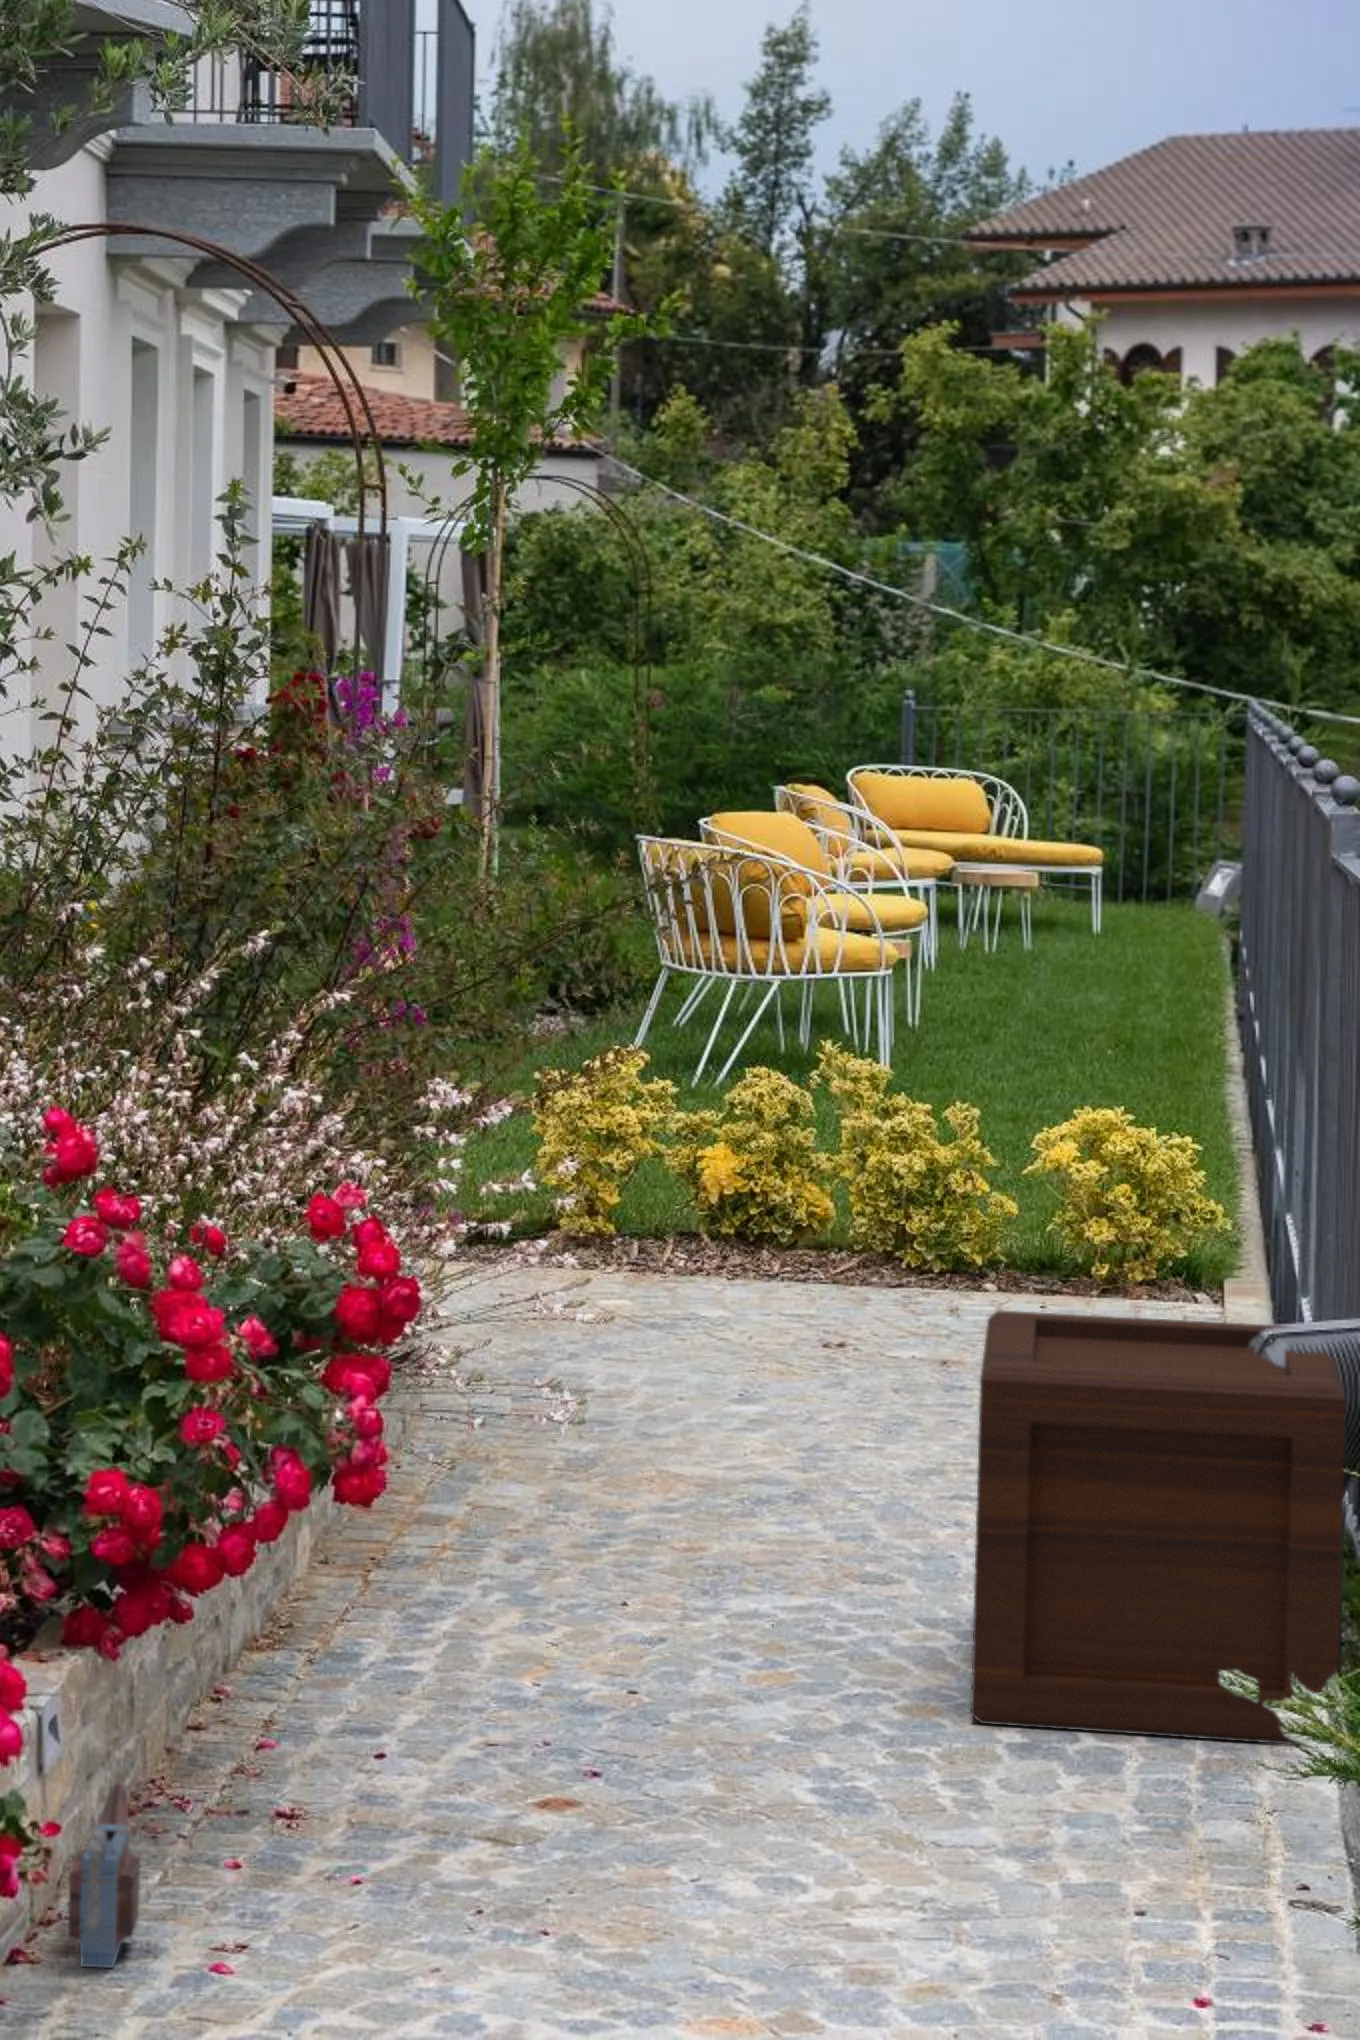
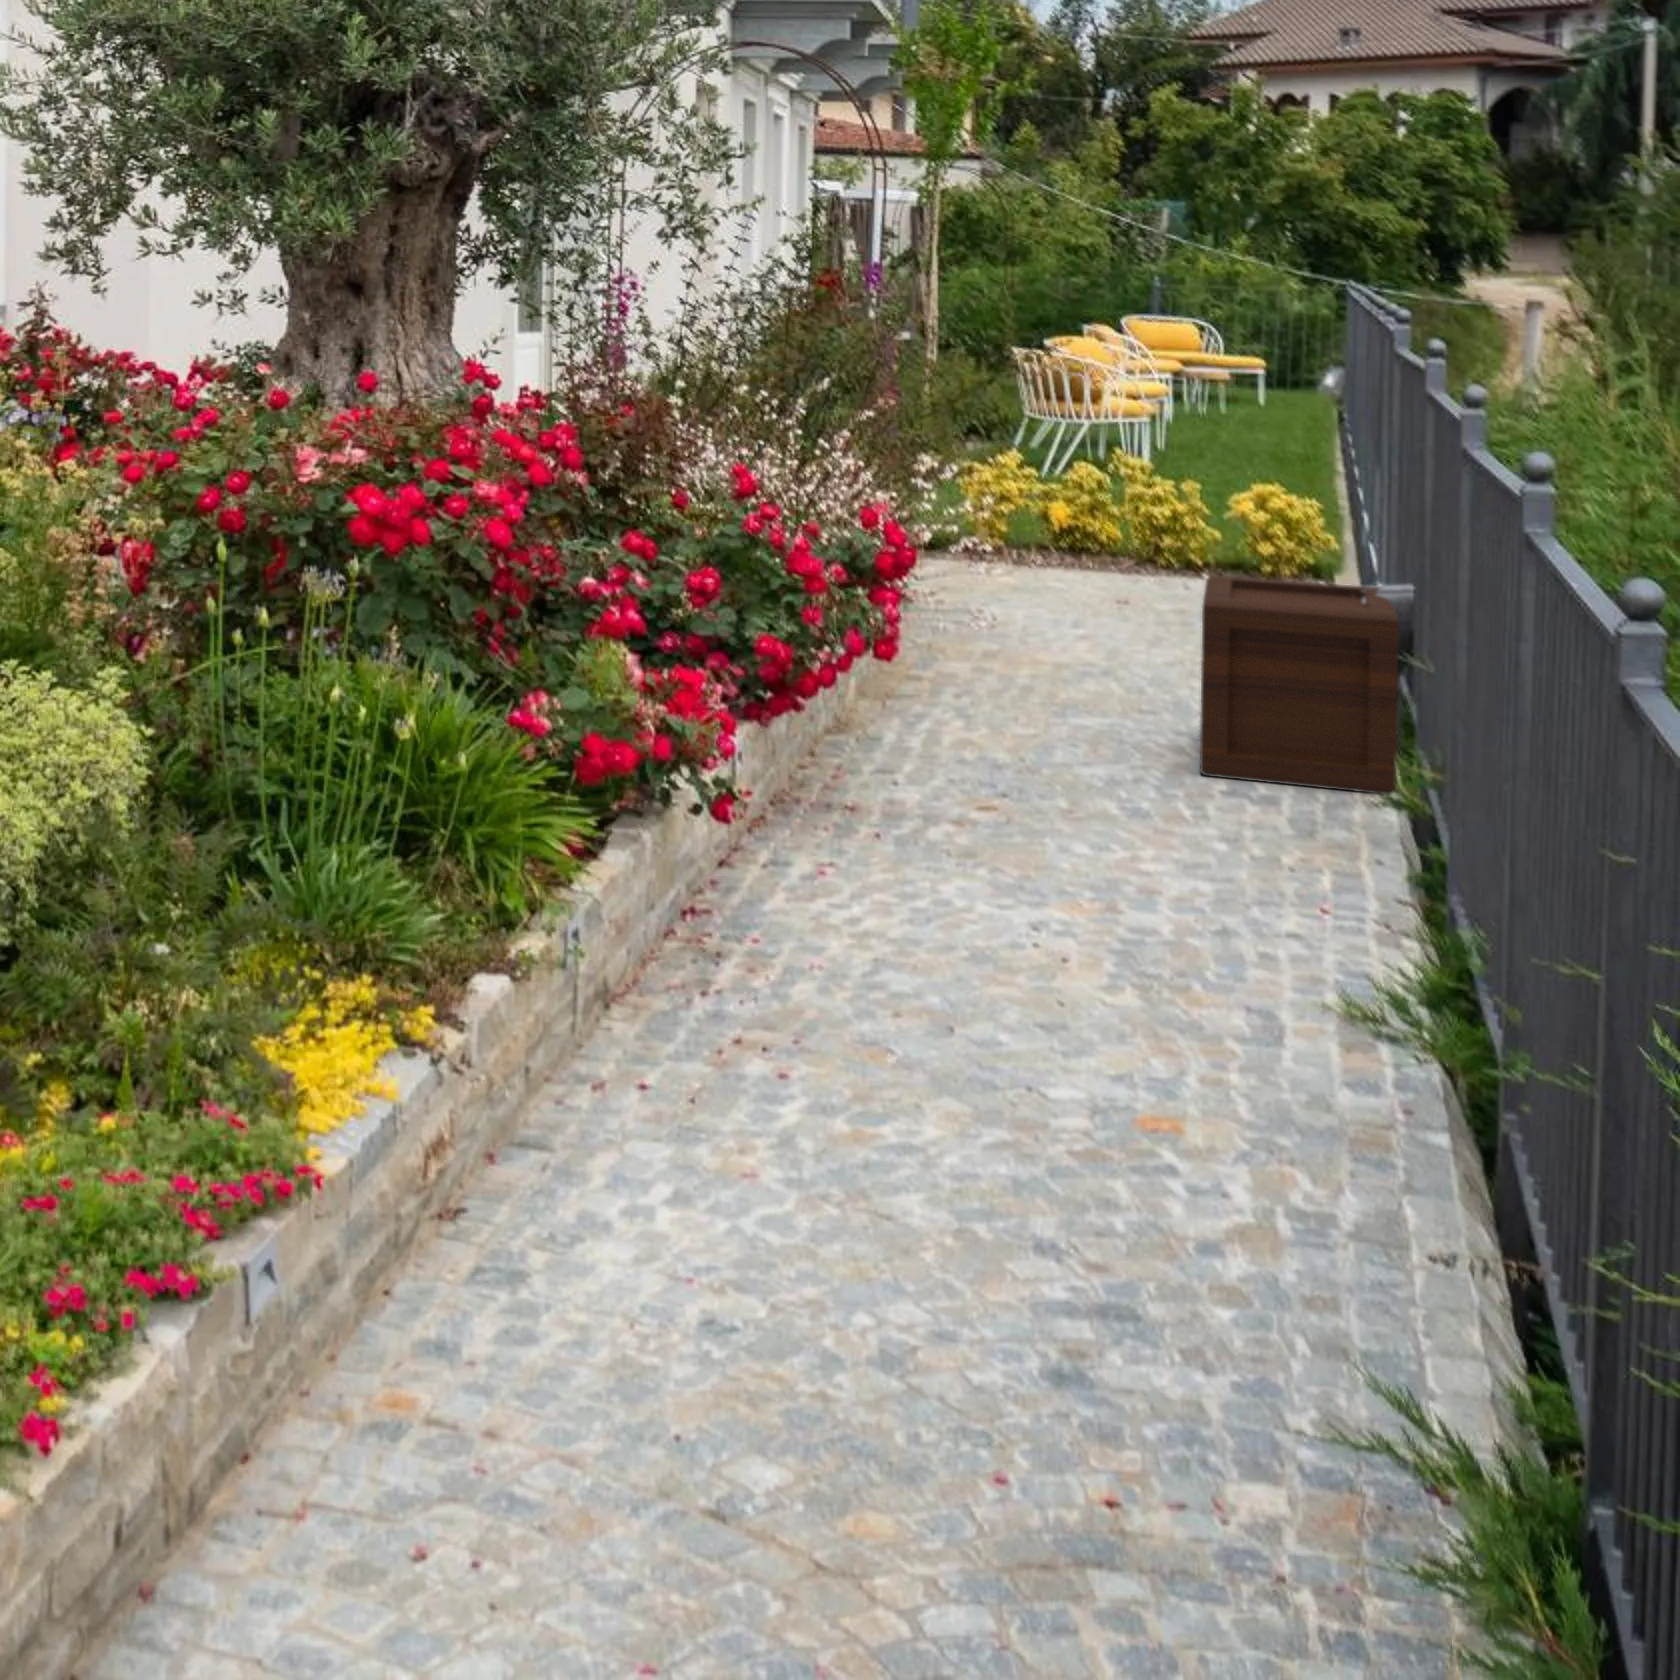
watering can: present [68,1783,140,1968] -> none [758,769,791,852]

